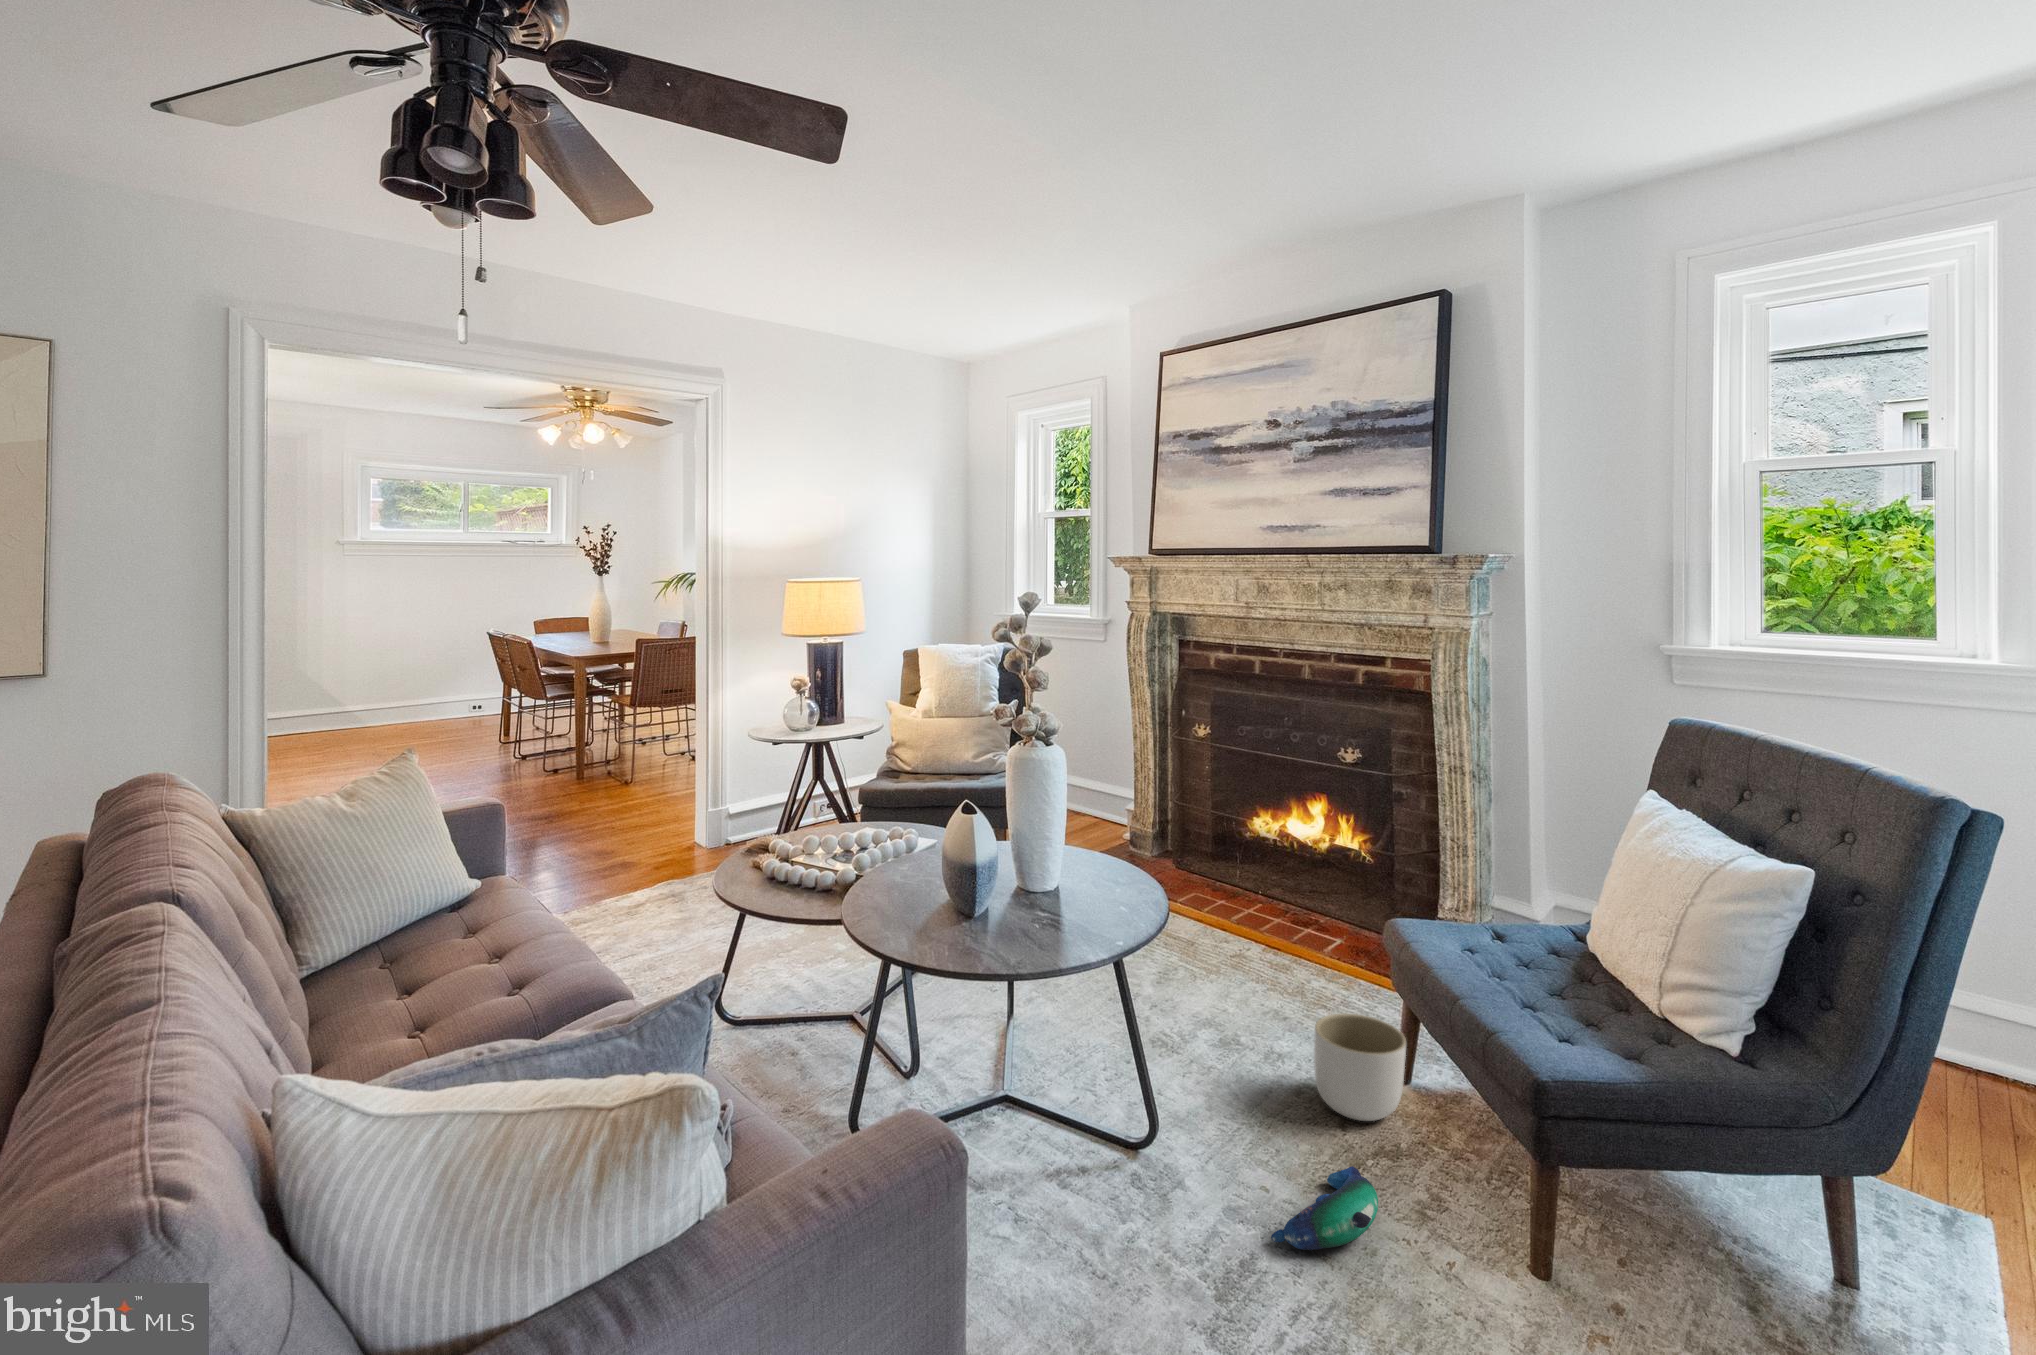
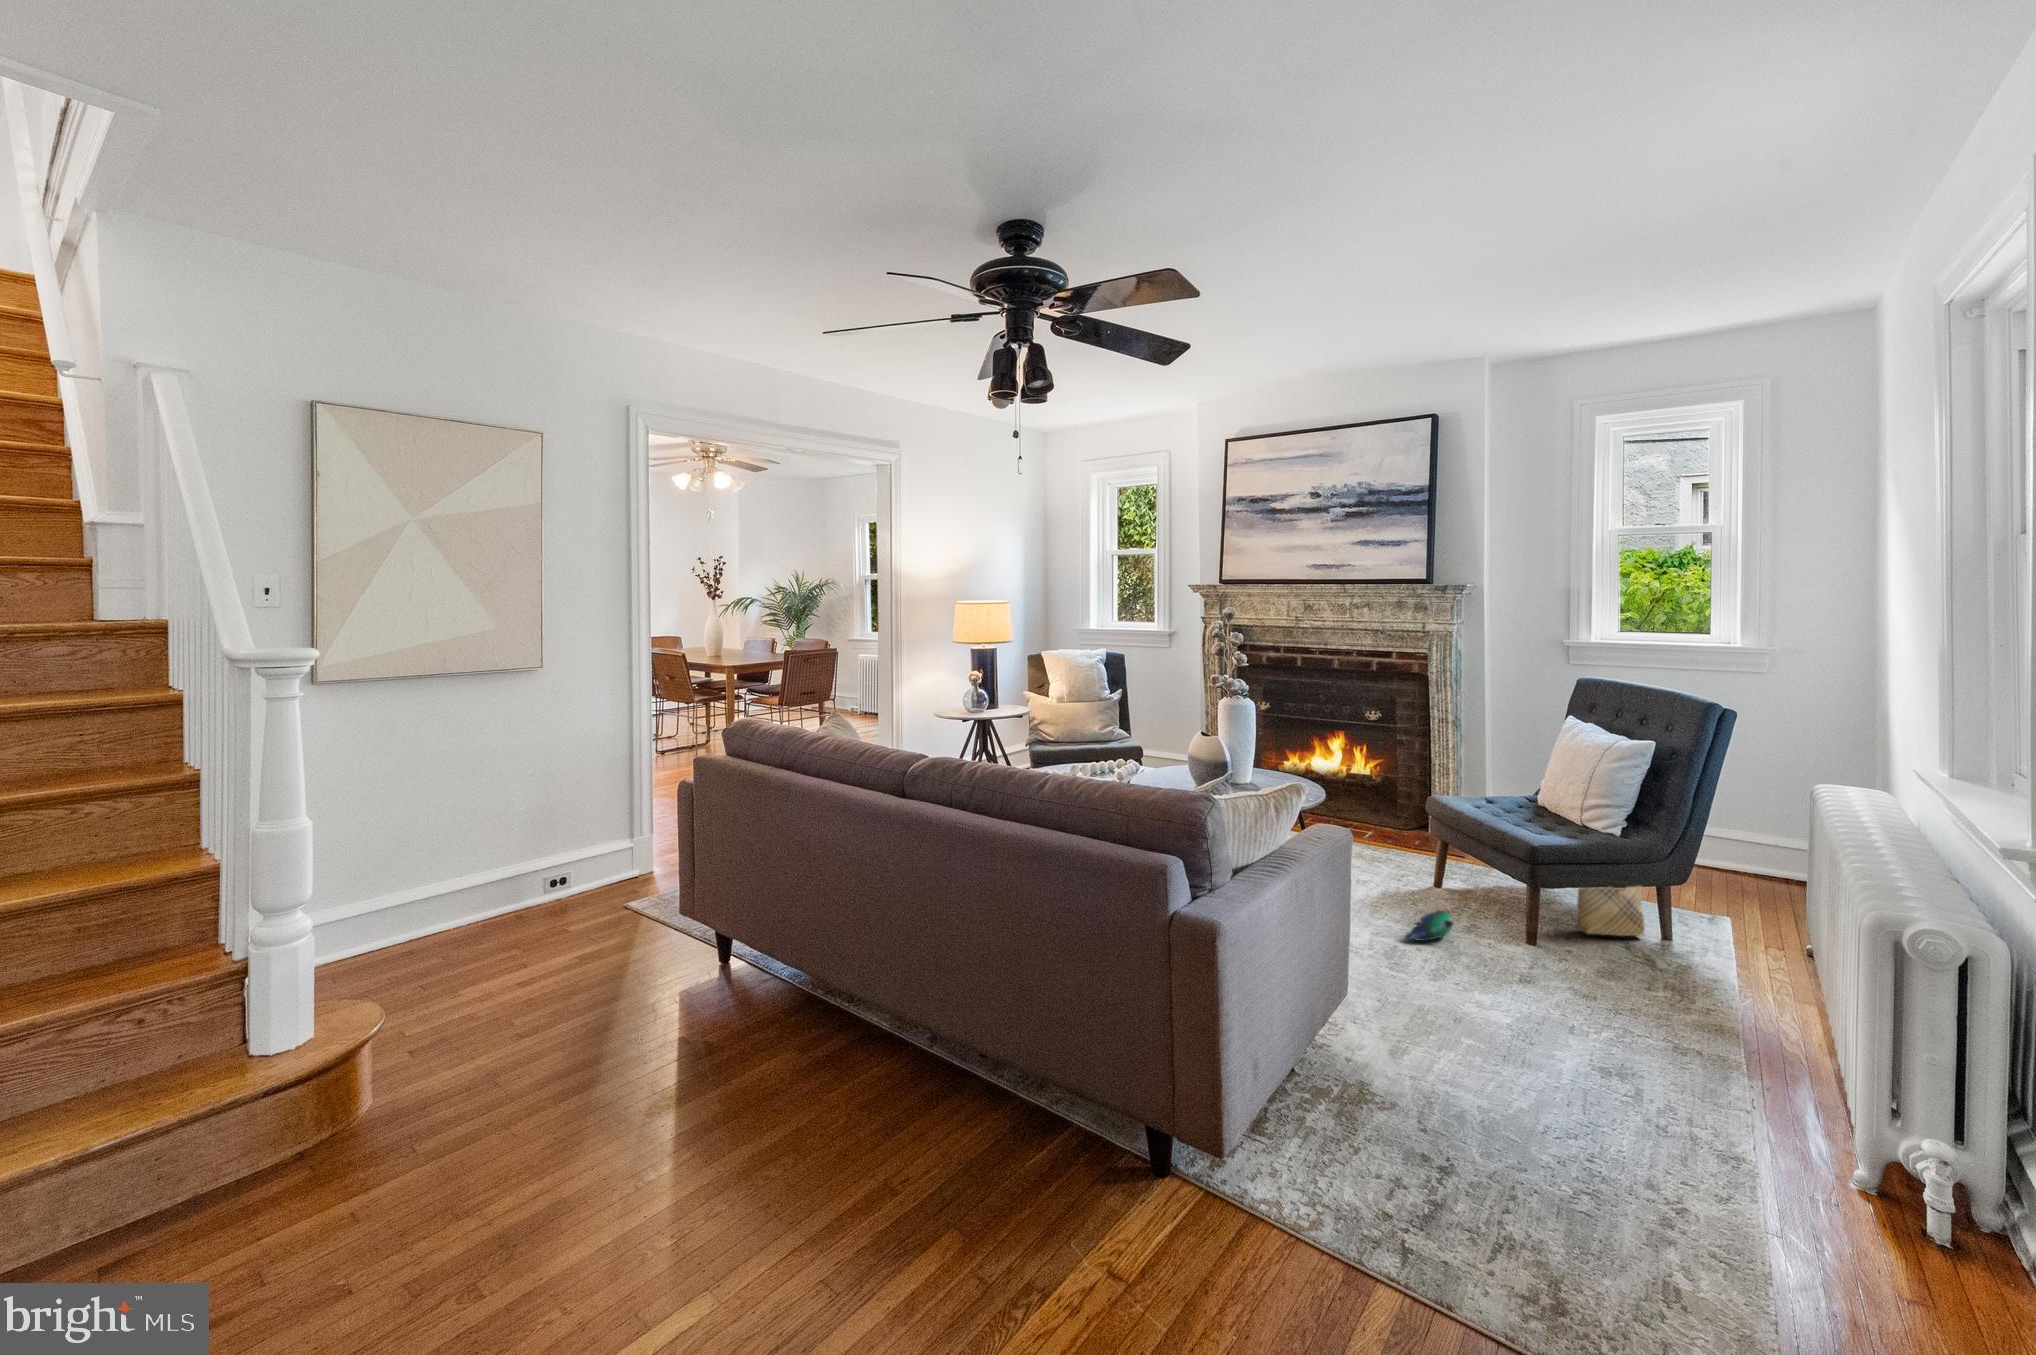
planter: present [1314,1014,1406,1121] -> none [1396,849,1449,902]
woven basket: none [1642,1061,1792,1271] -> present [1576,886,1644,936]

